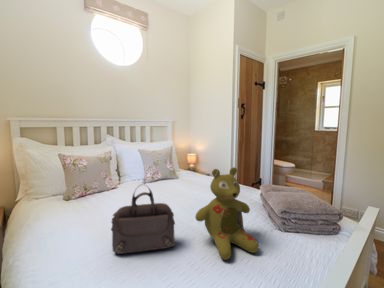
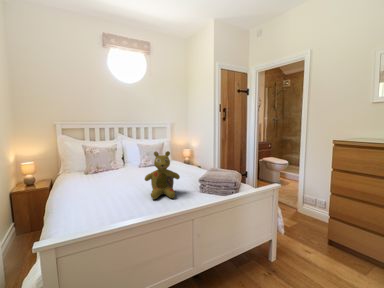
handbag: present [111,189,175,254] -> none [99,158,134,195]

